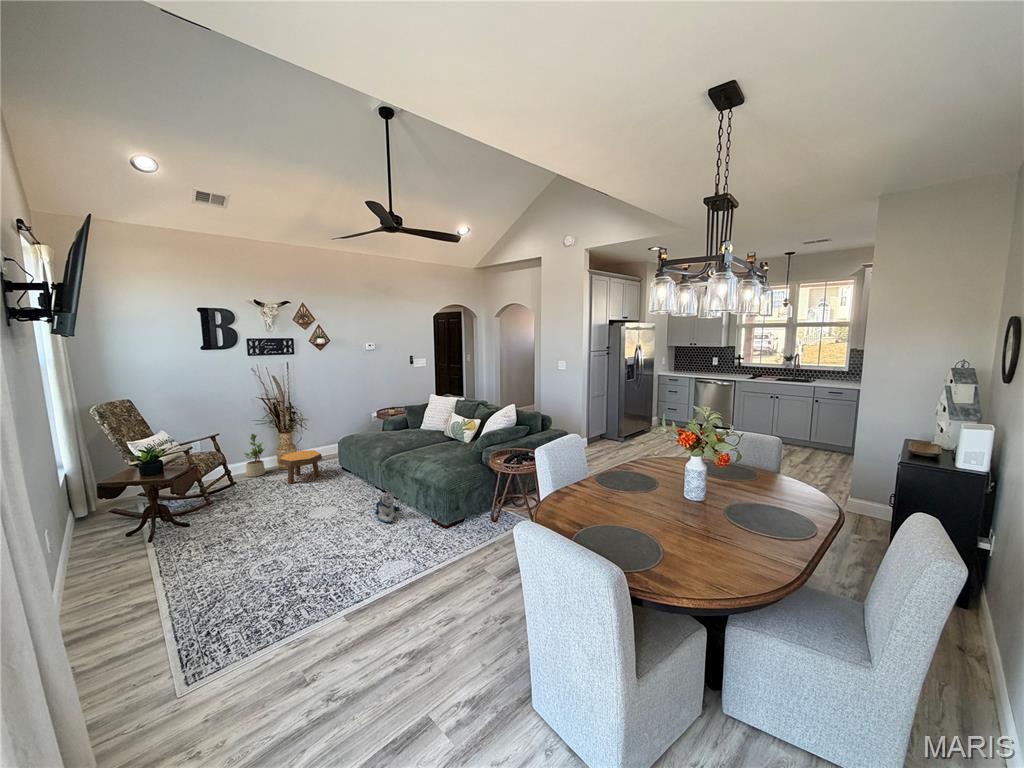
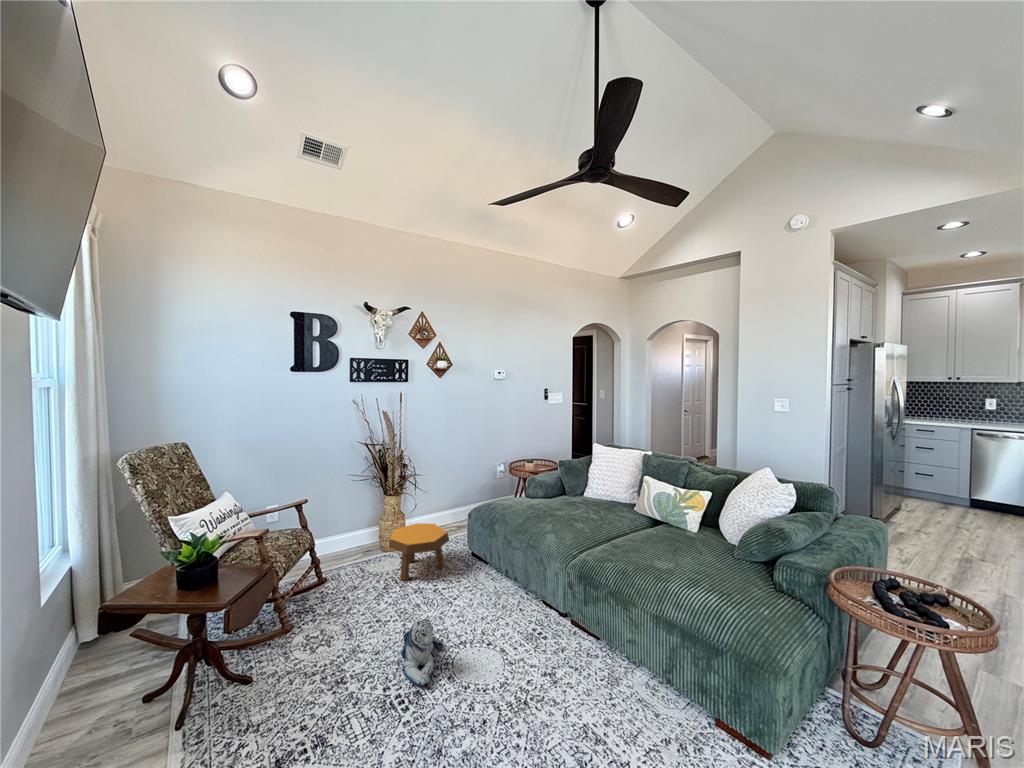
potted plant: present [244,434,265,477] -> none [337,495,367,560]
plush toy: present [375,492,400,523] -> present [401,619,443,686]

